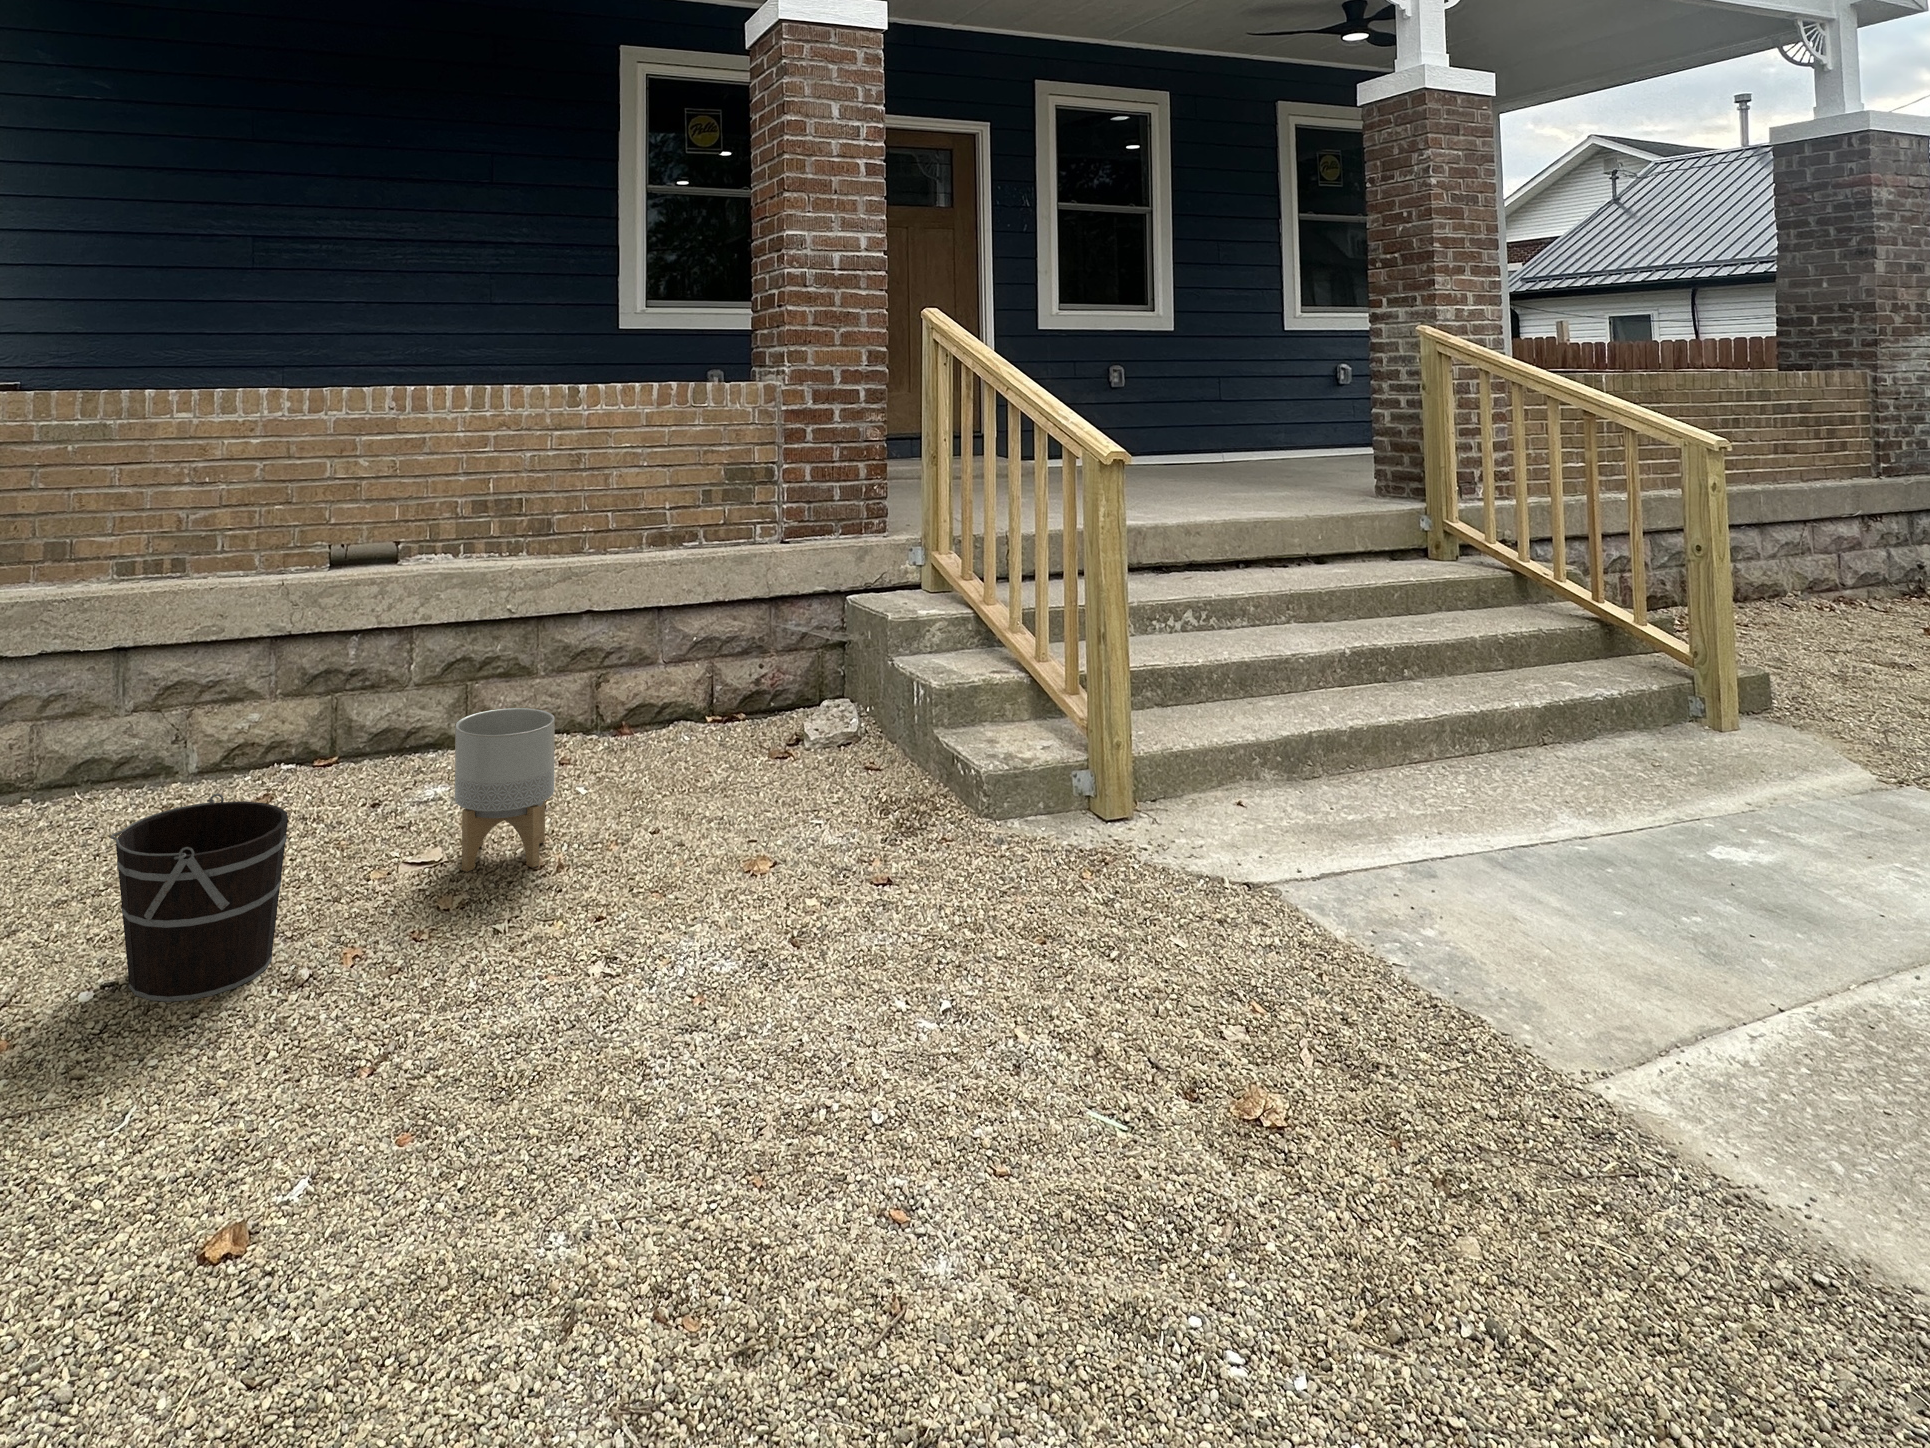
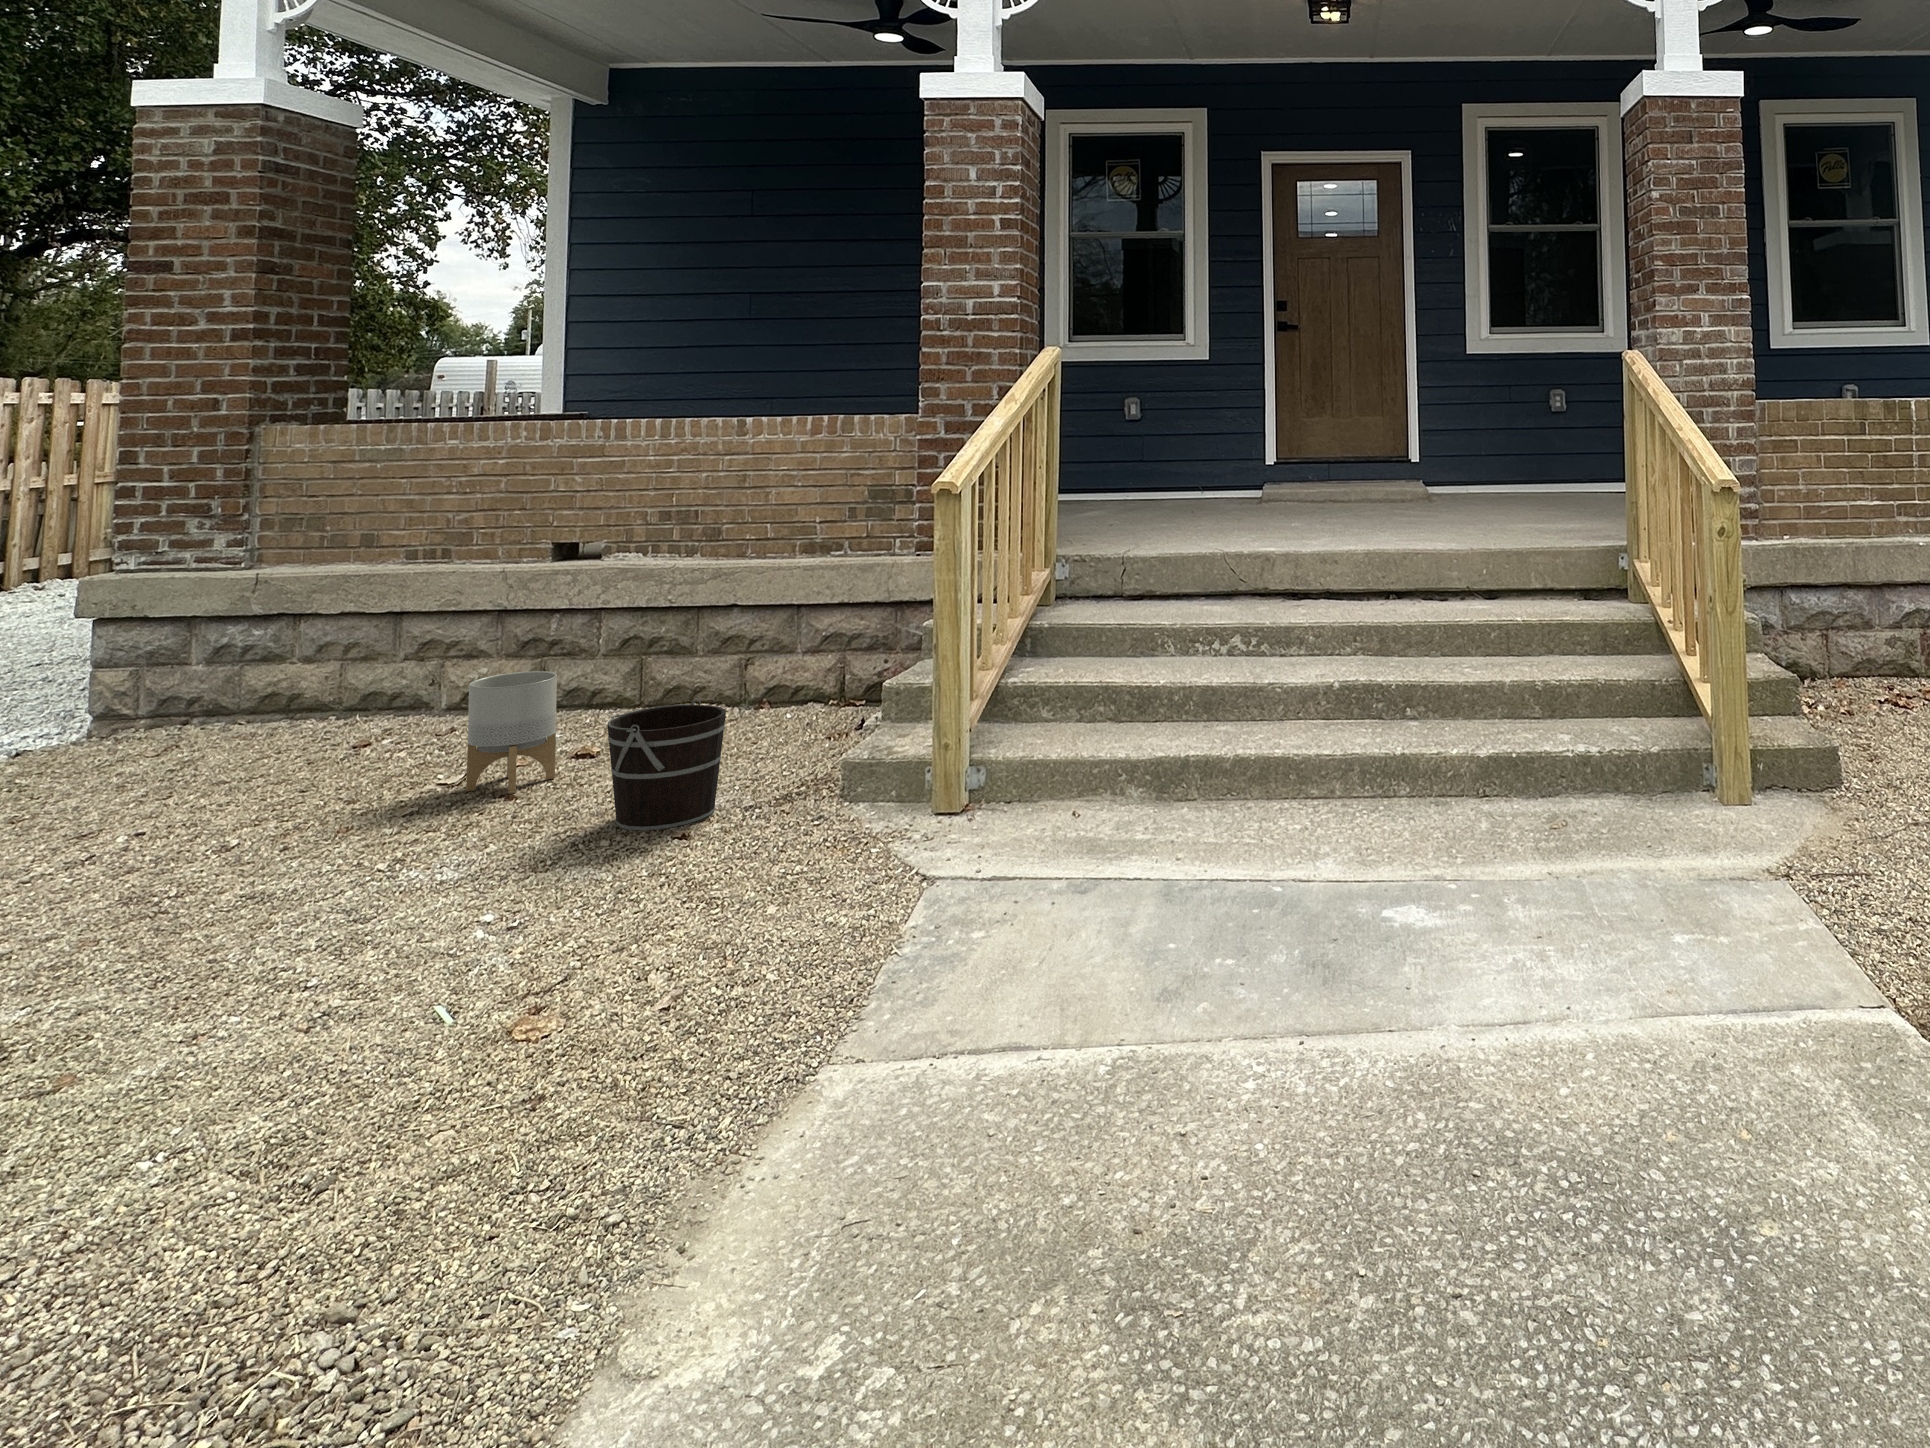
bucket: present [110,794,288,1002] -> present [608,699,726,830]

